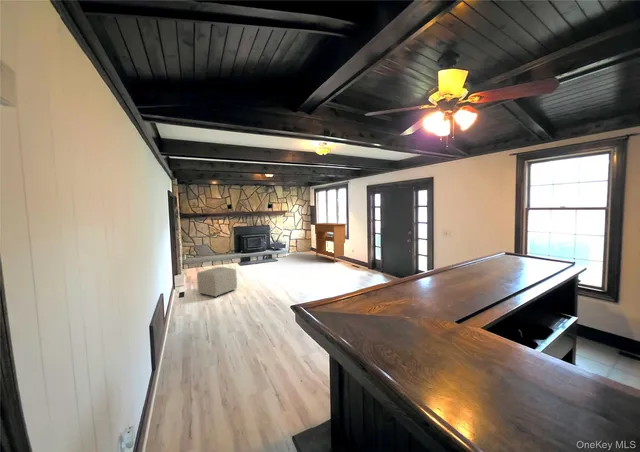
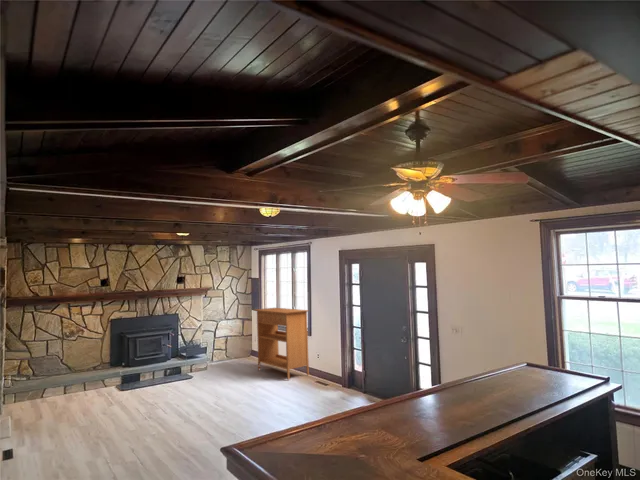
ottoman: present [197,267,237,297] -> none [30,398,105,456]

